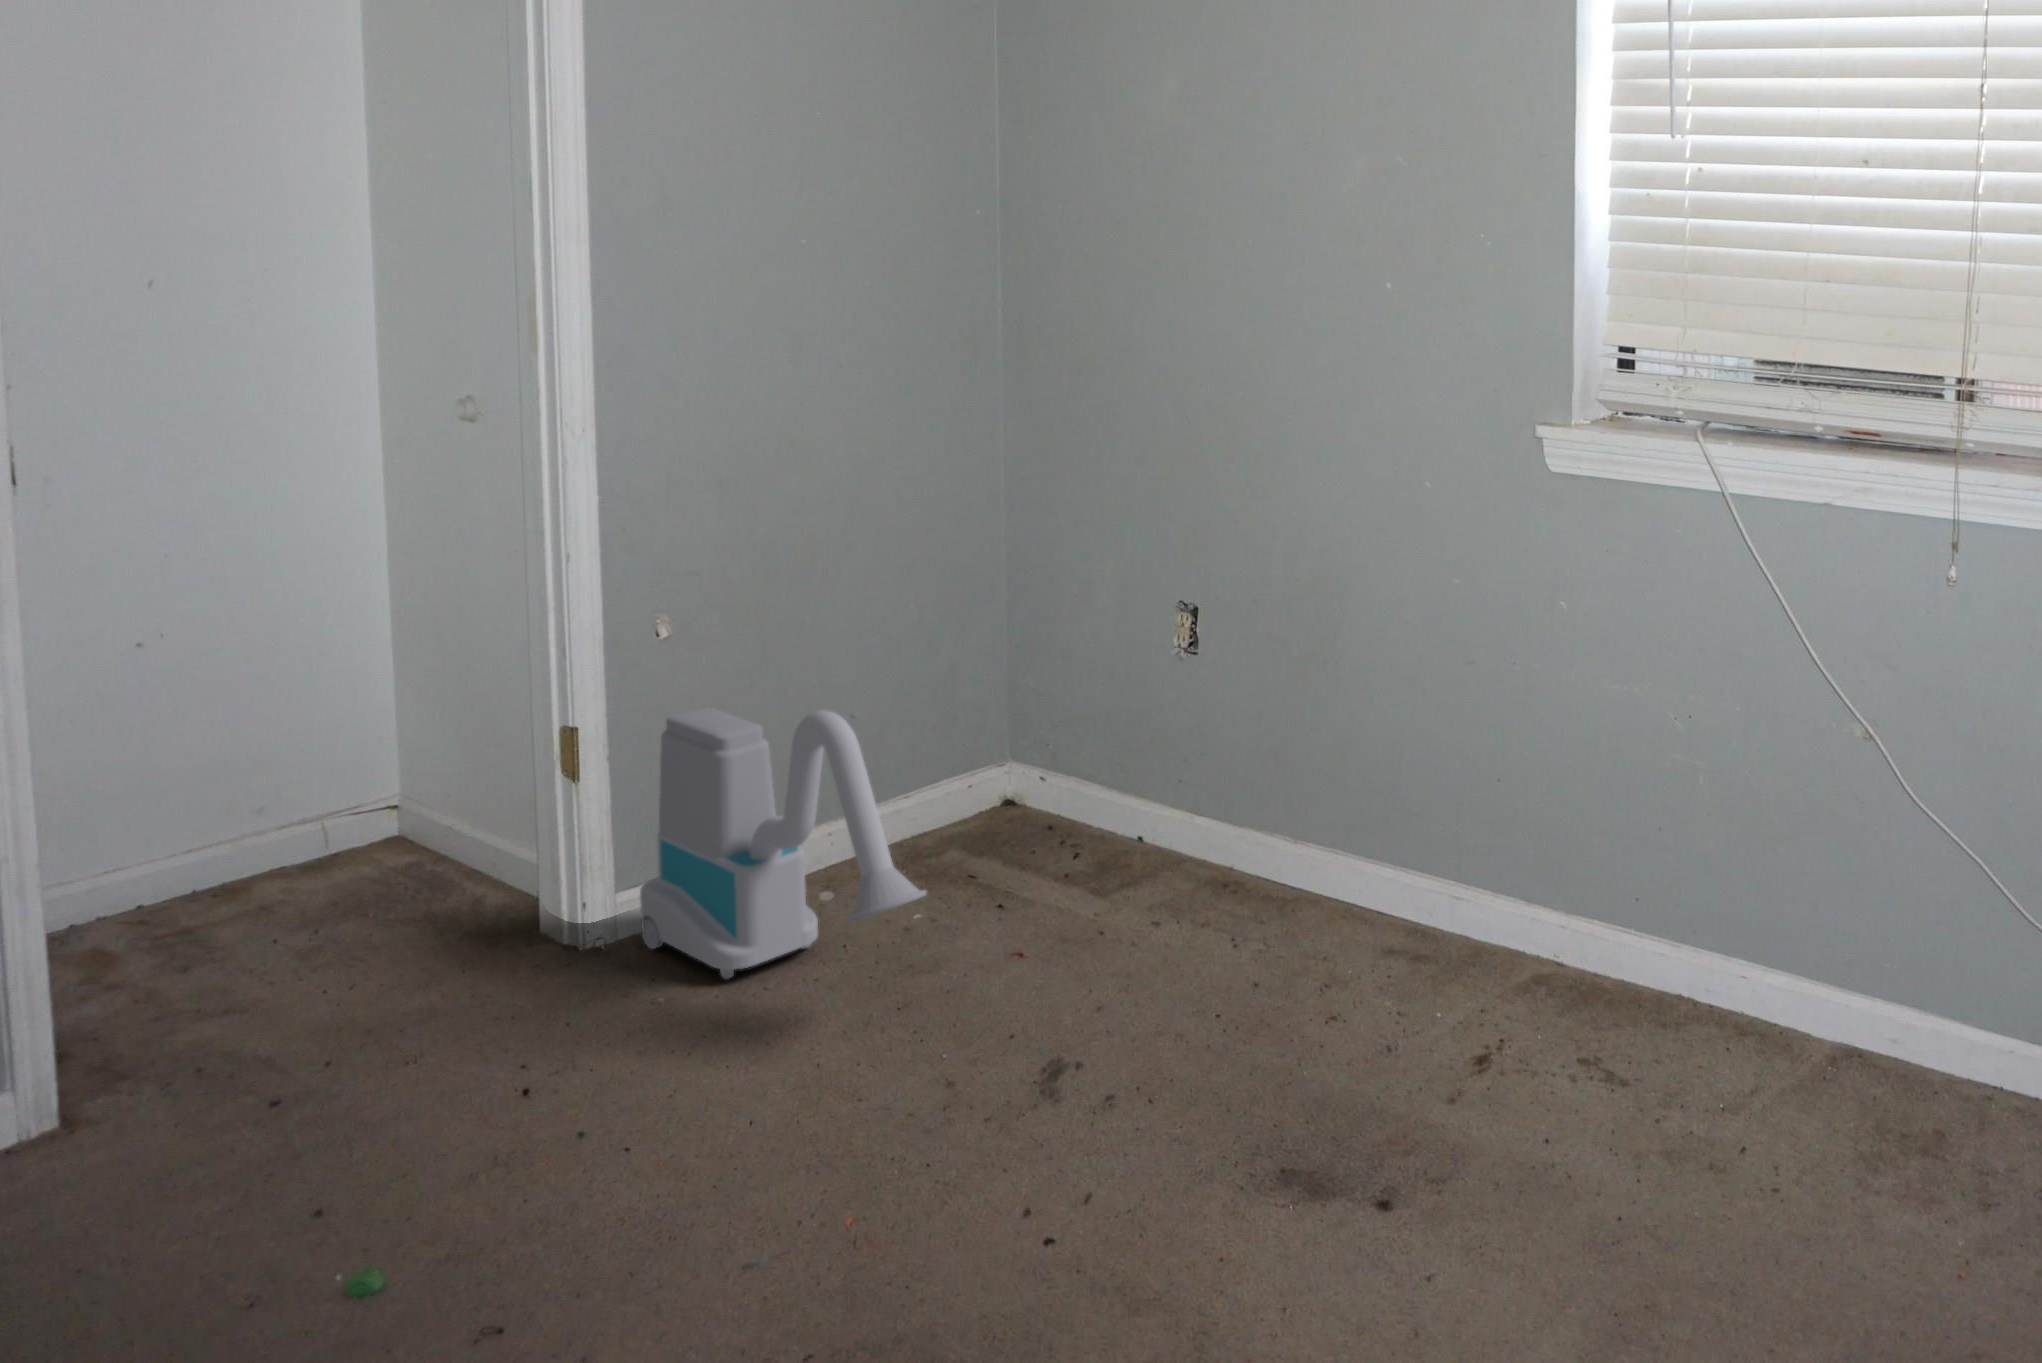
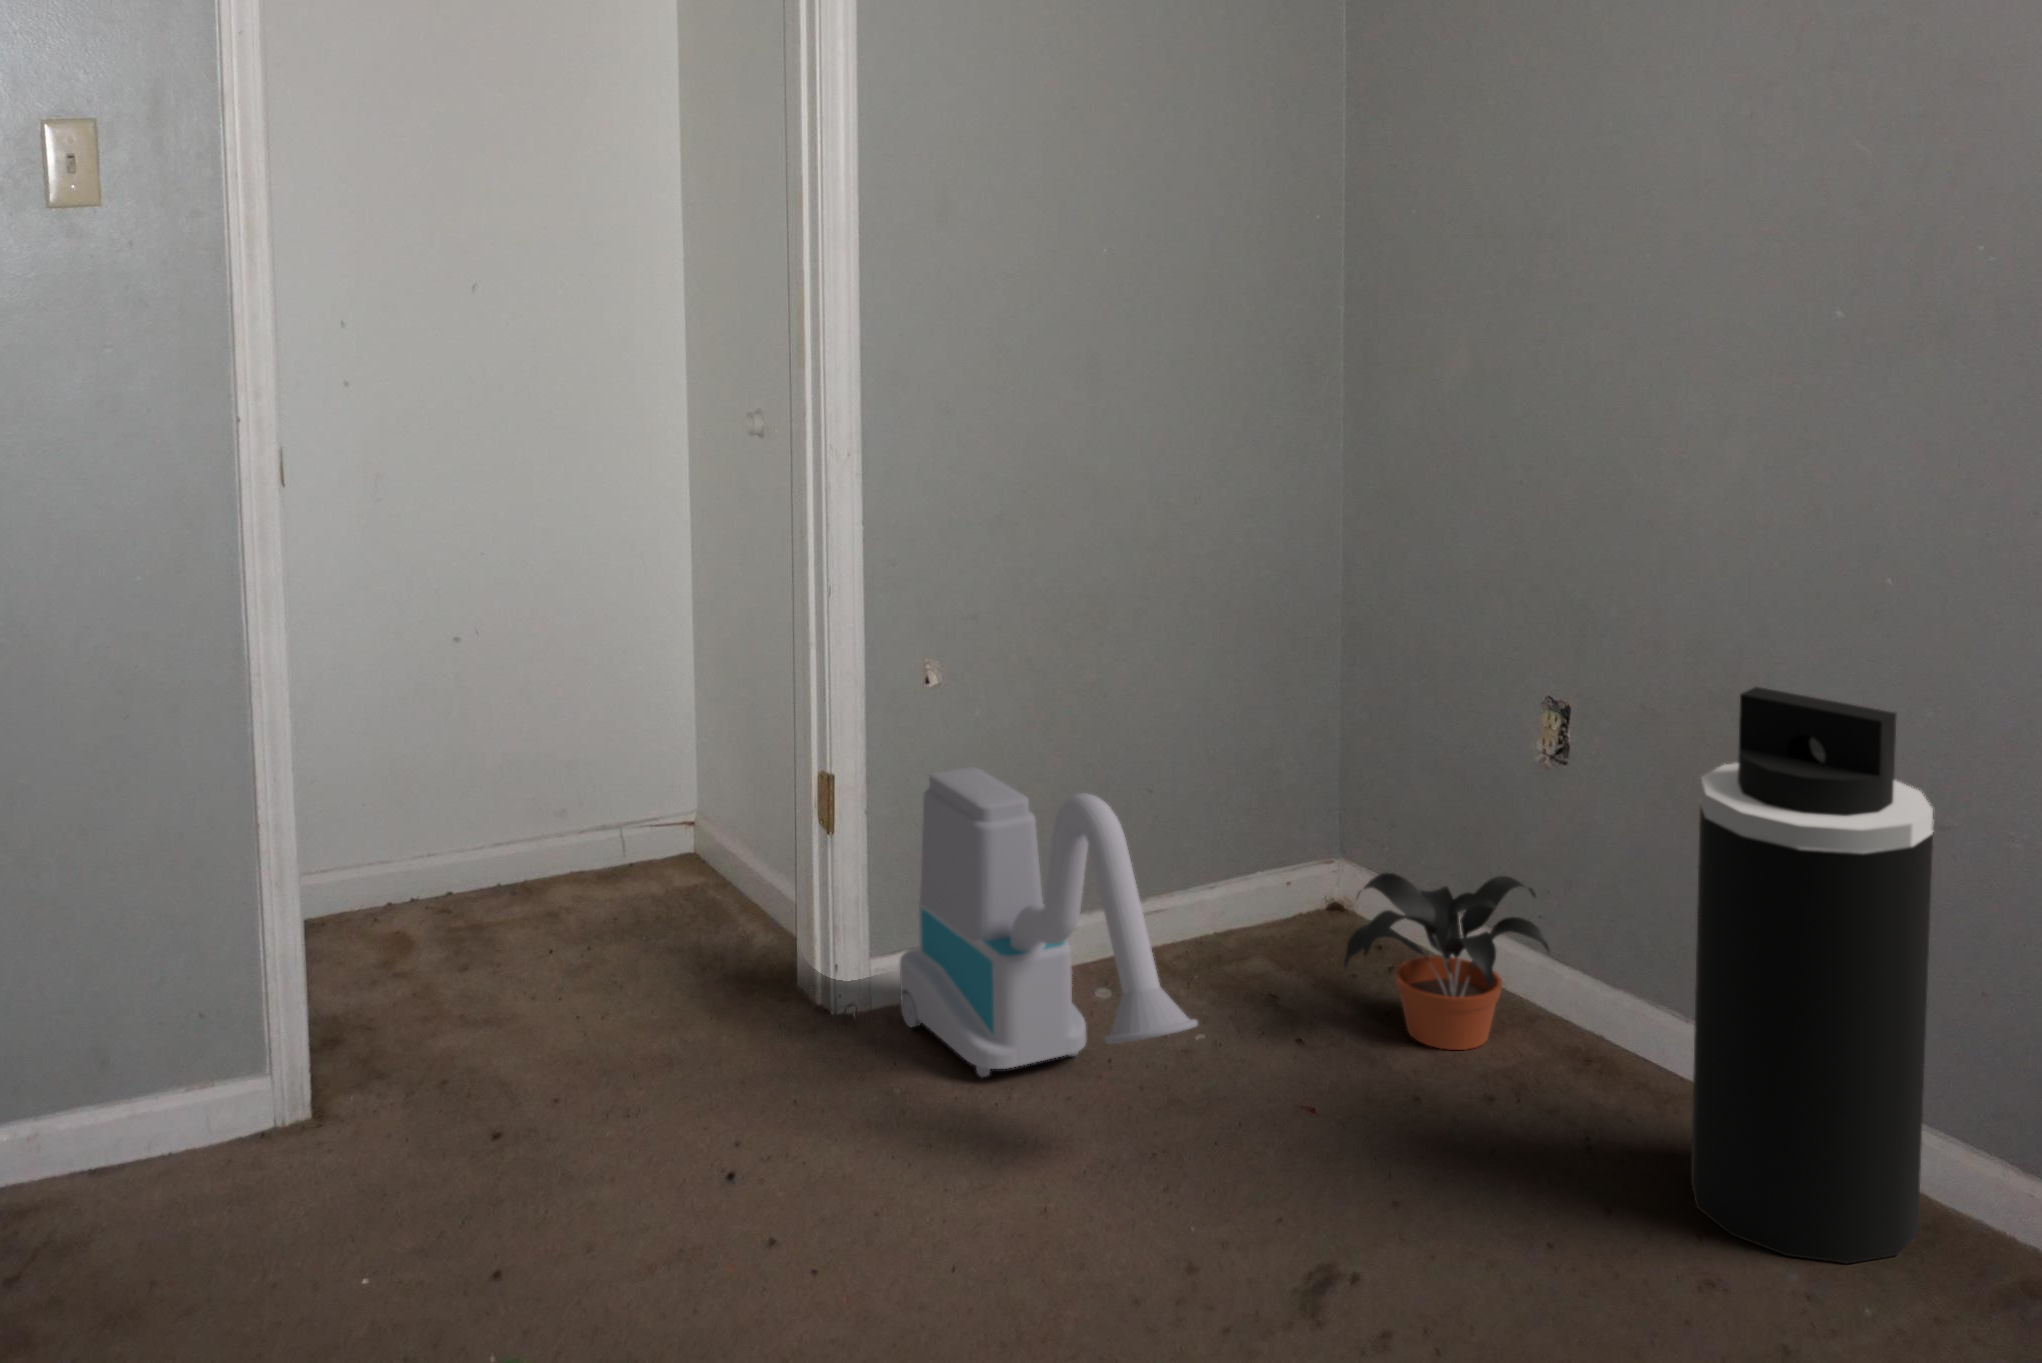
trash can: none [1305,569,1465,996] -> present [1691,687,1933,1263]
potted plant: none [1031,749,1189,893] -> present [1344,873,1549,1050]

